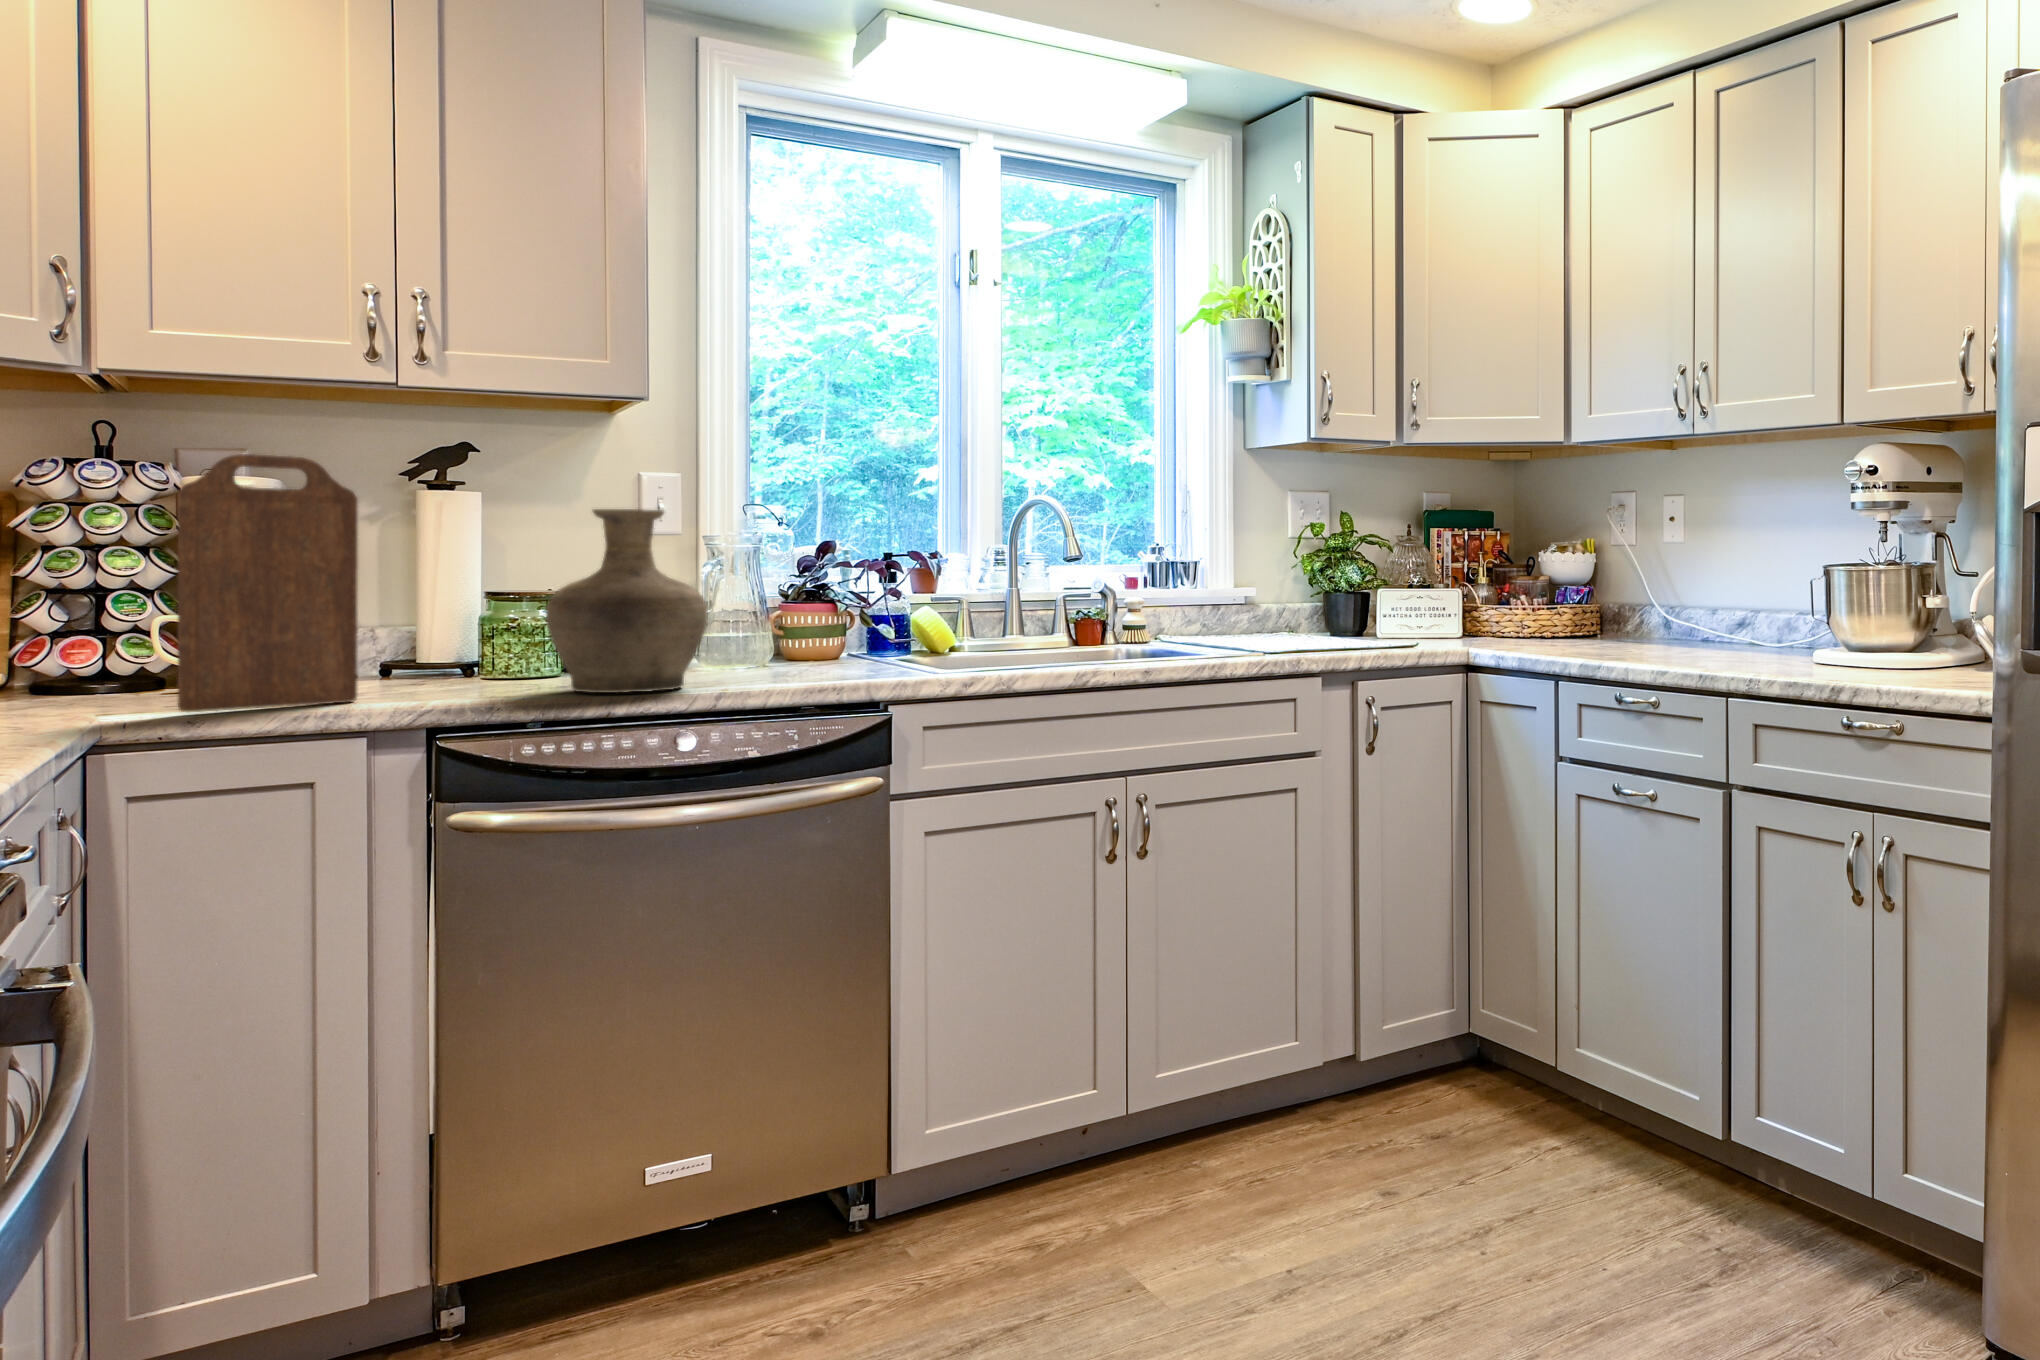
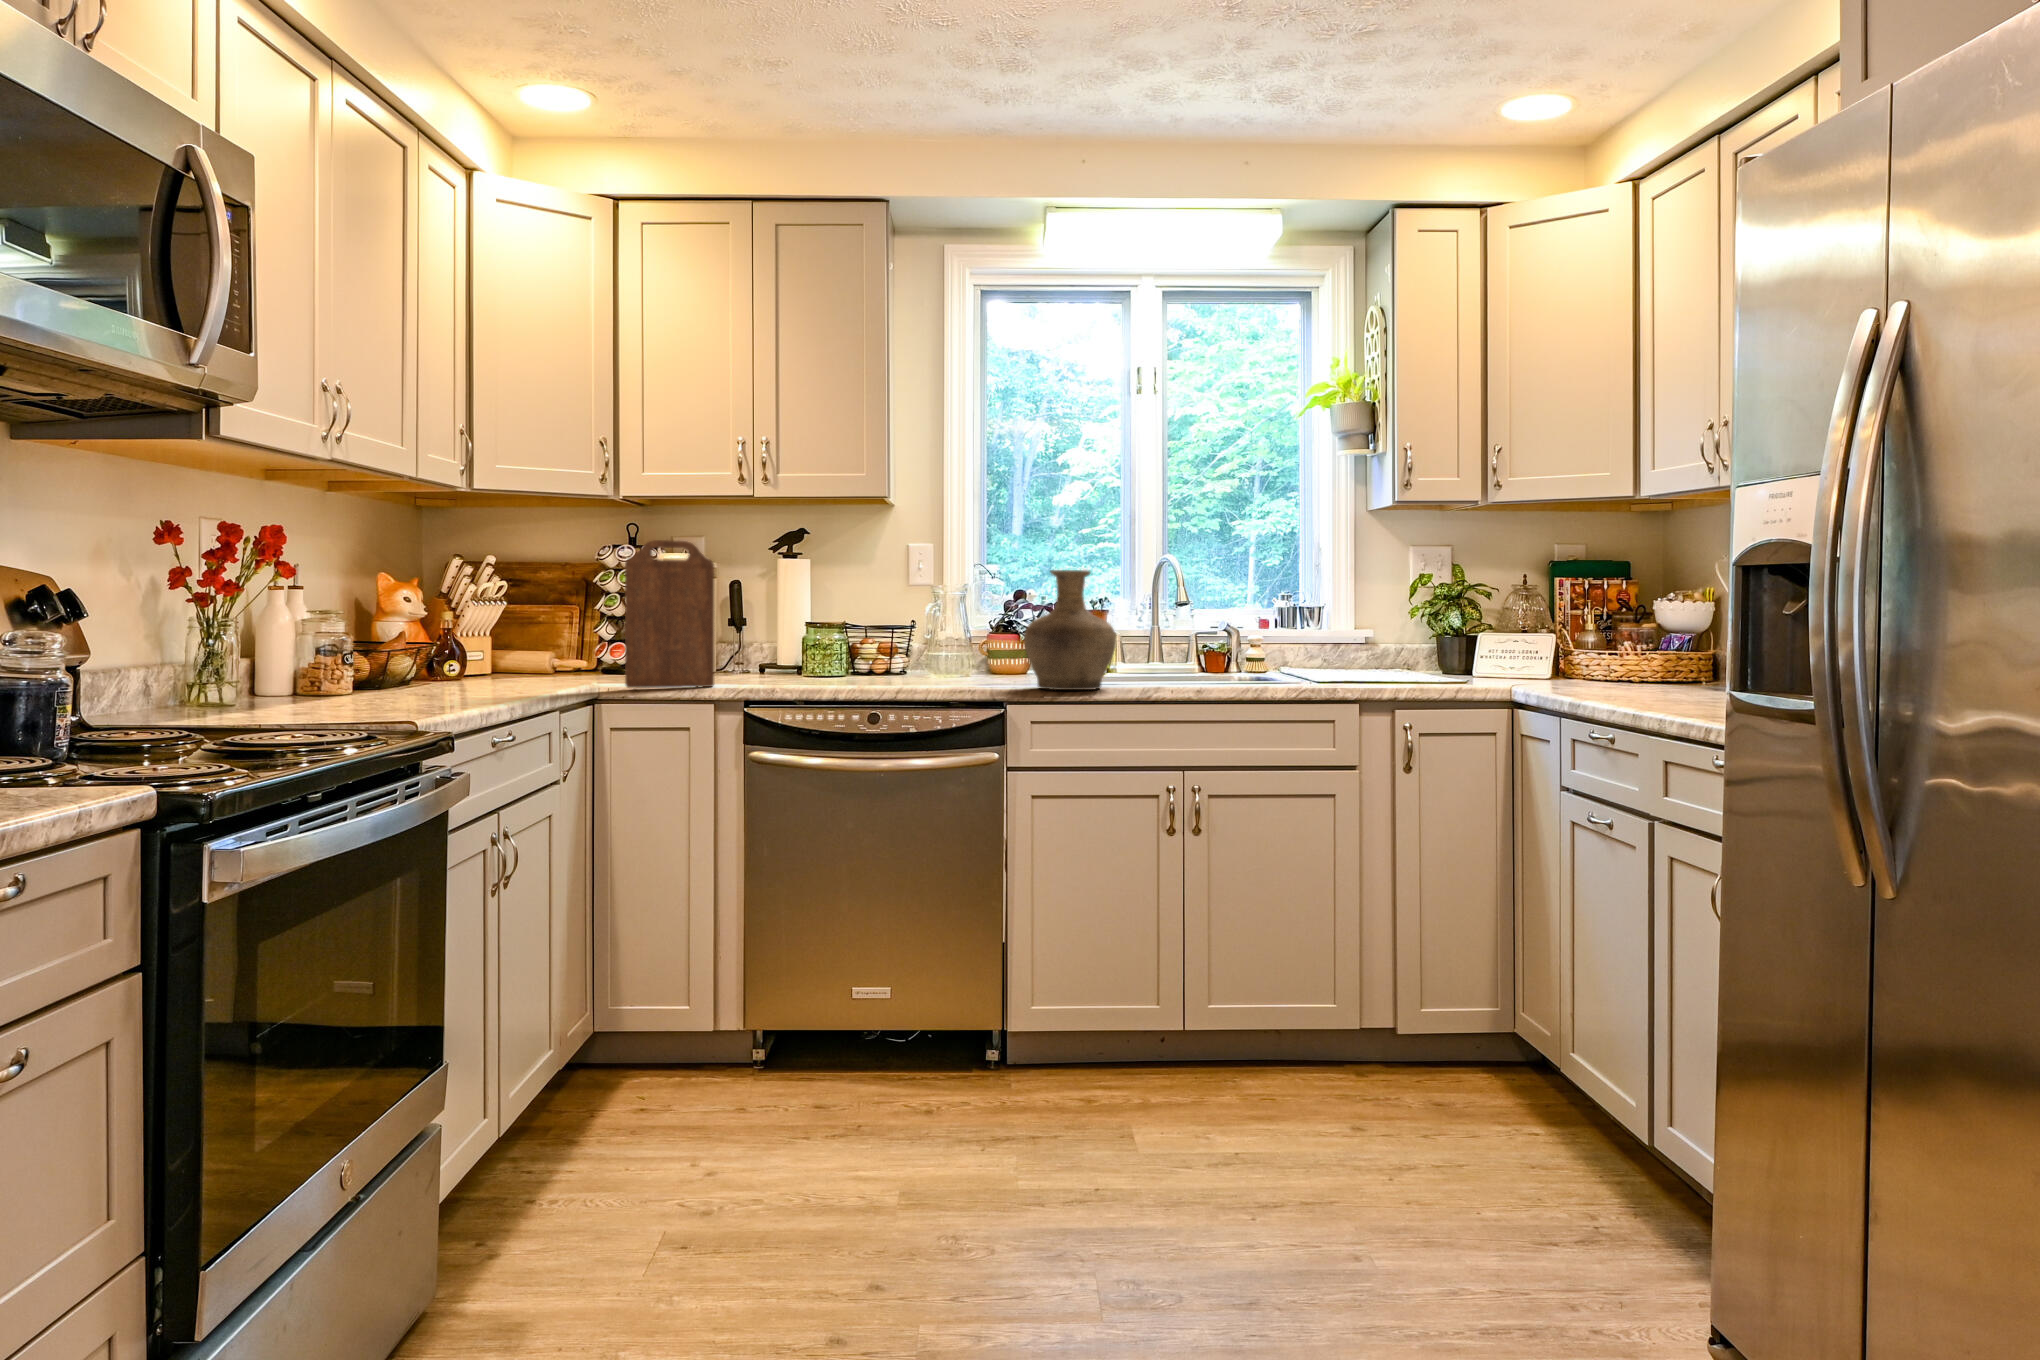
vase: present [546,509,708,693] -> present [1024,570,1116,690]

